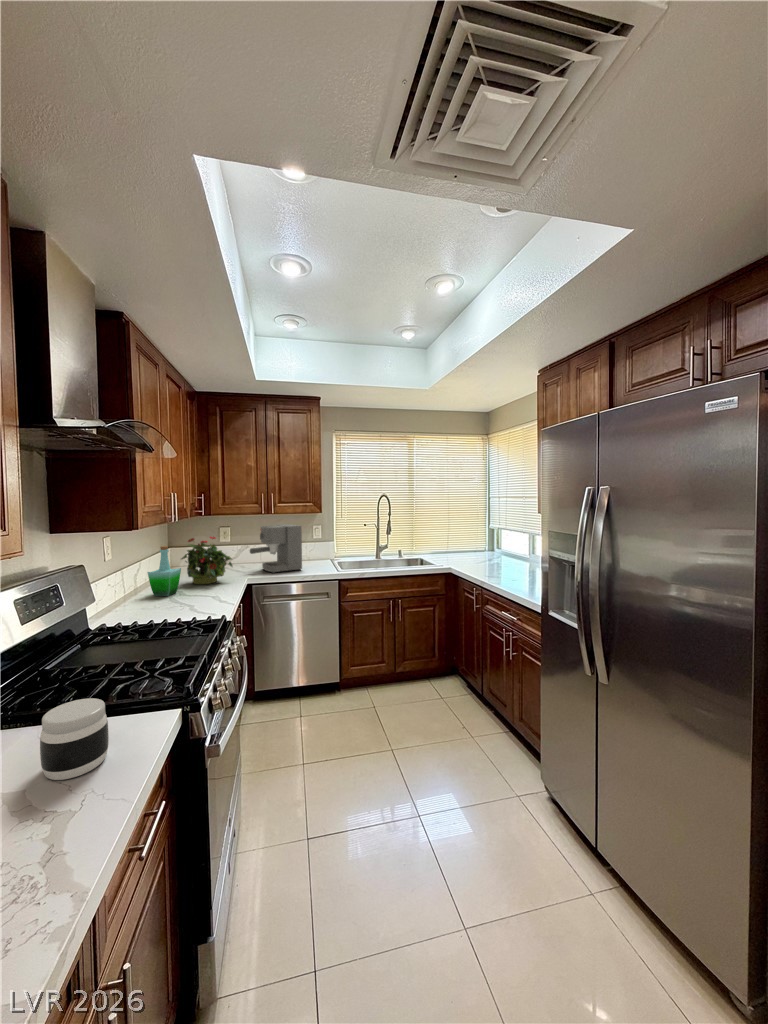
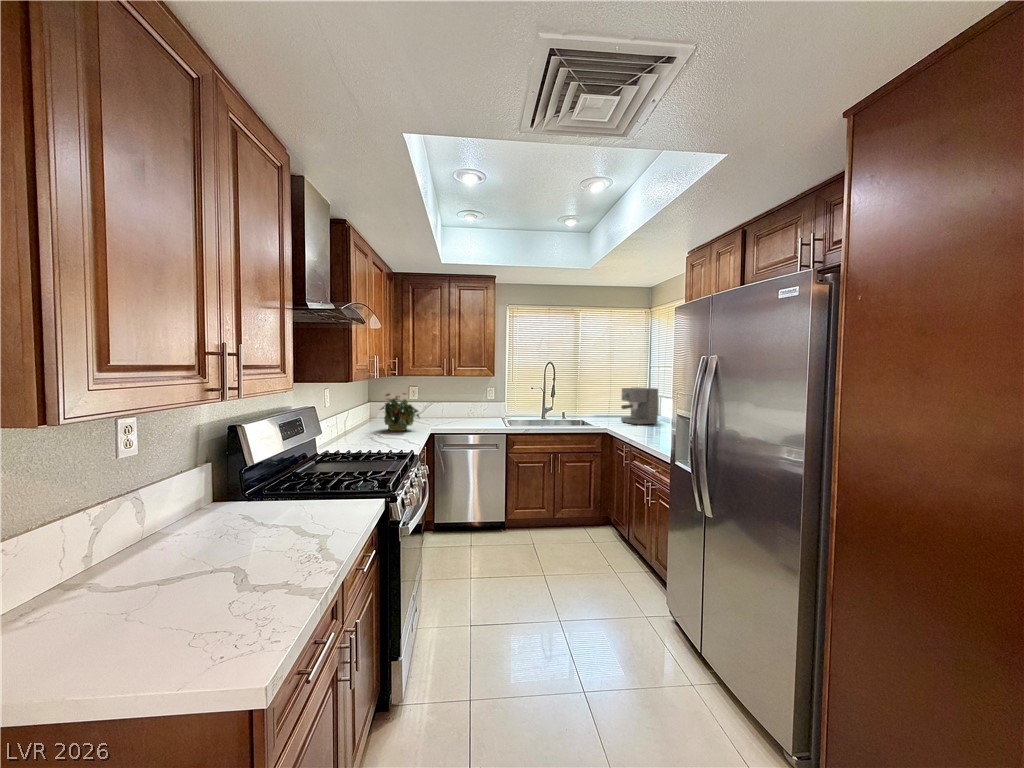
coffee maker: present [250,524,302,573] -> present [621,387,658,425]
bottle: present [147,546,181,596] -> none [355,398,380,438]
jar: present [40,698,109,780] -> none [306,481,343,524]

